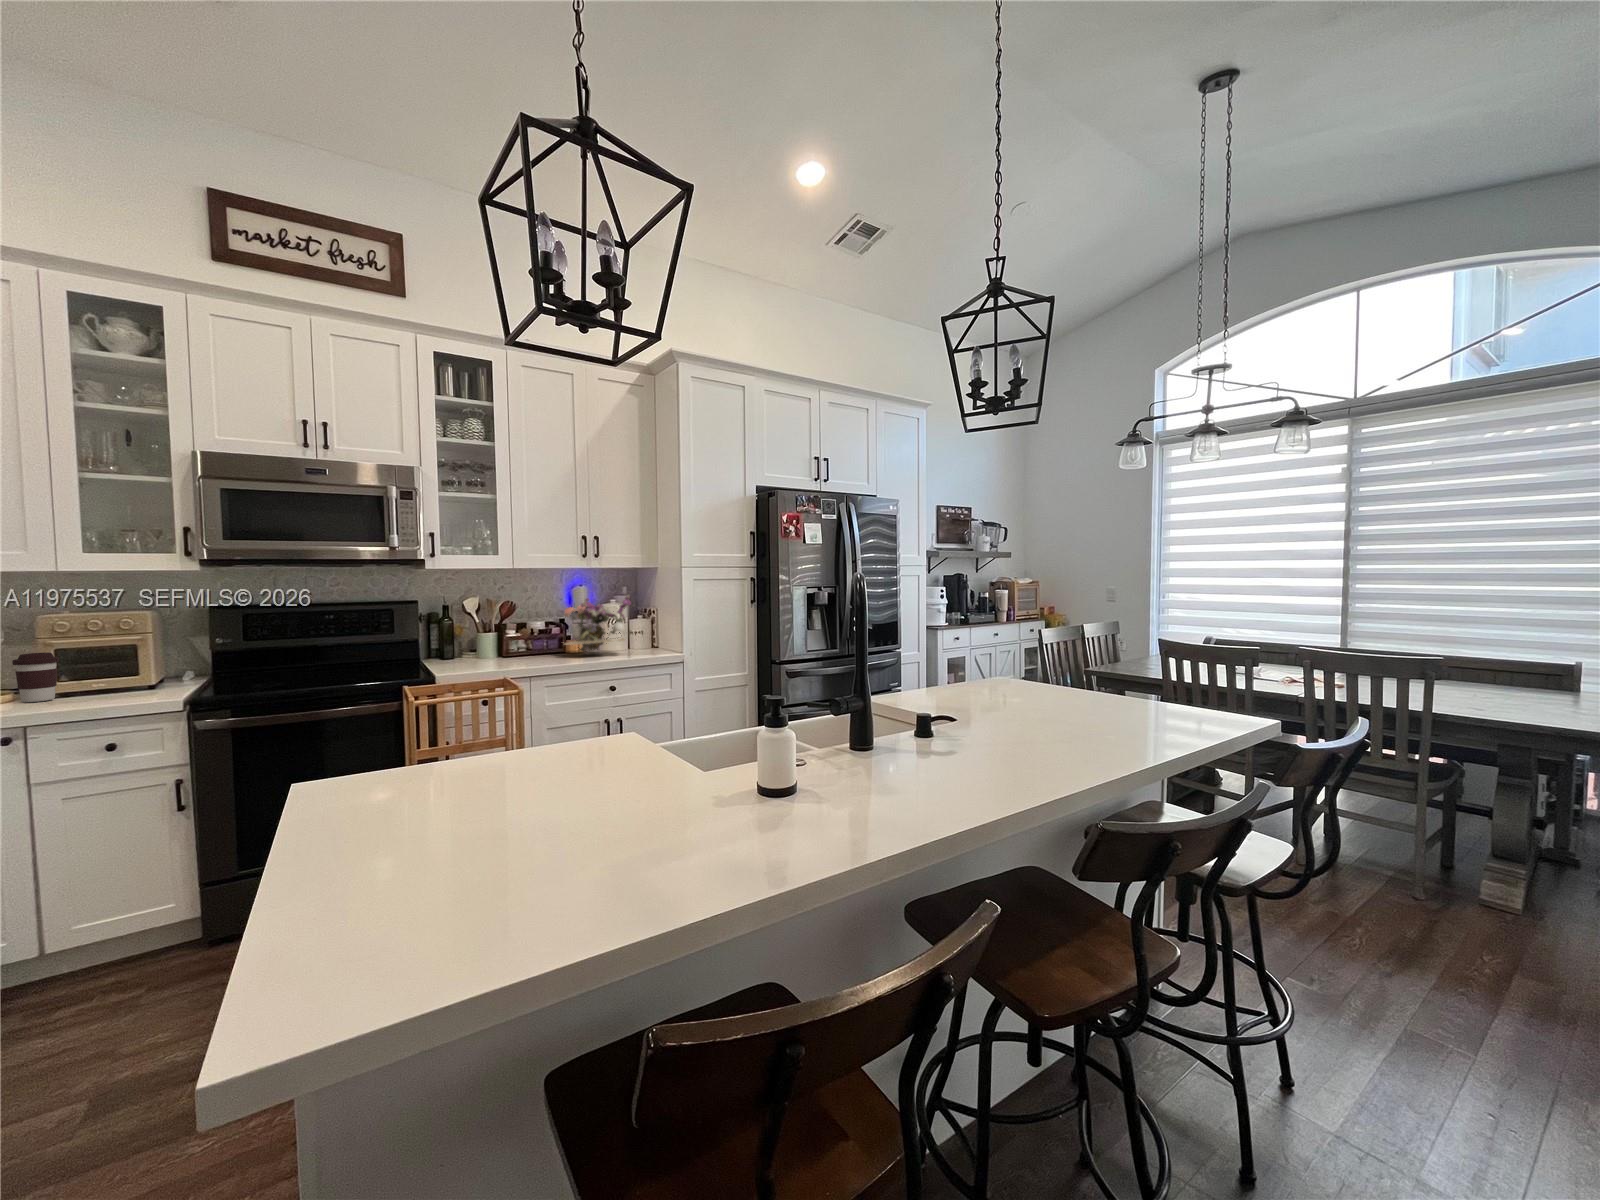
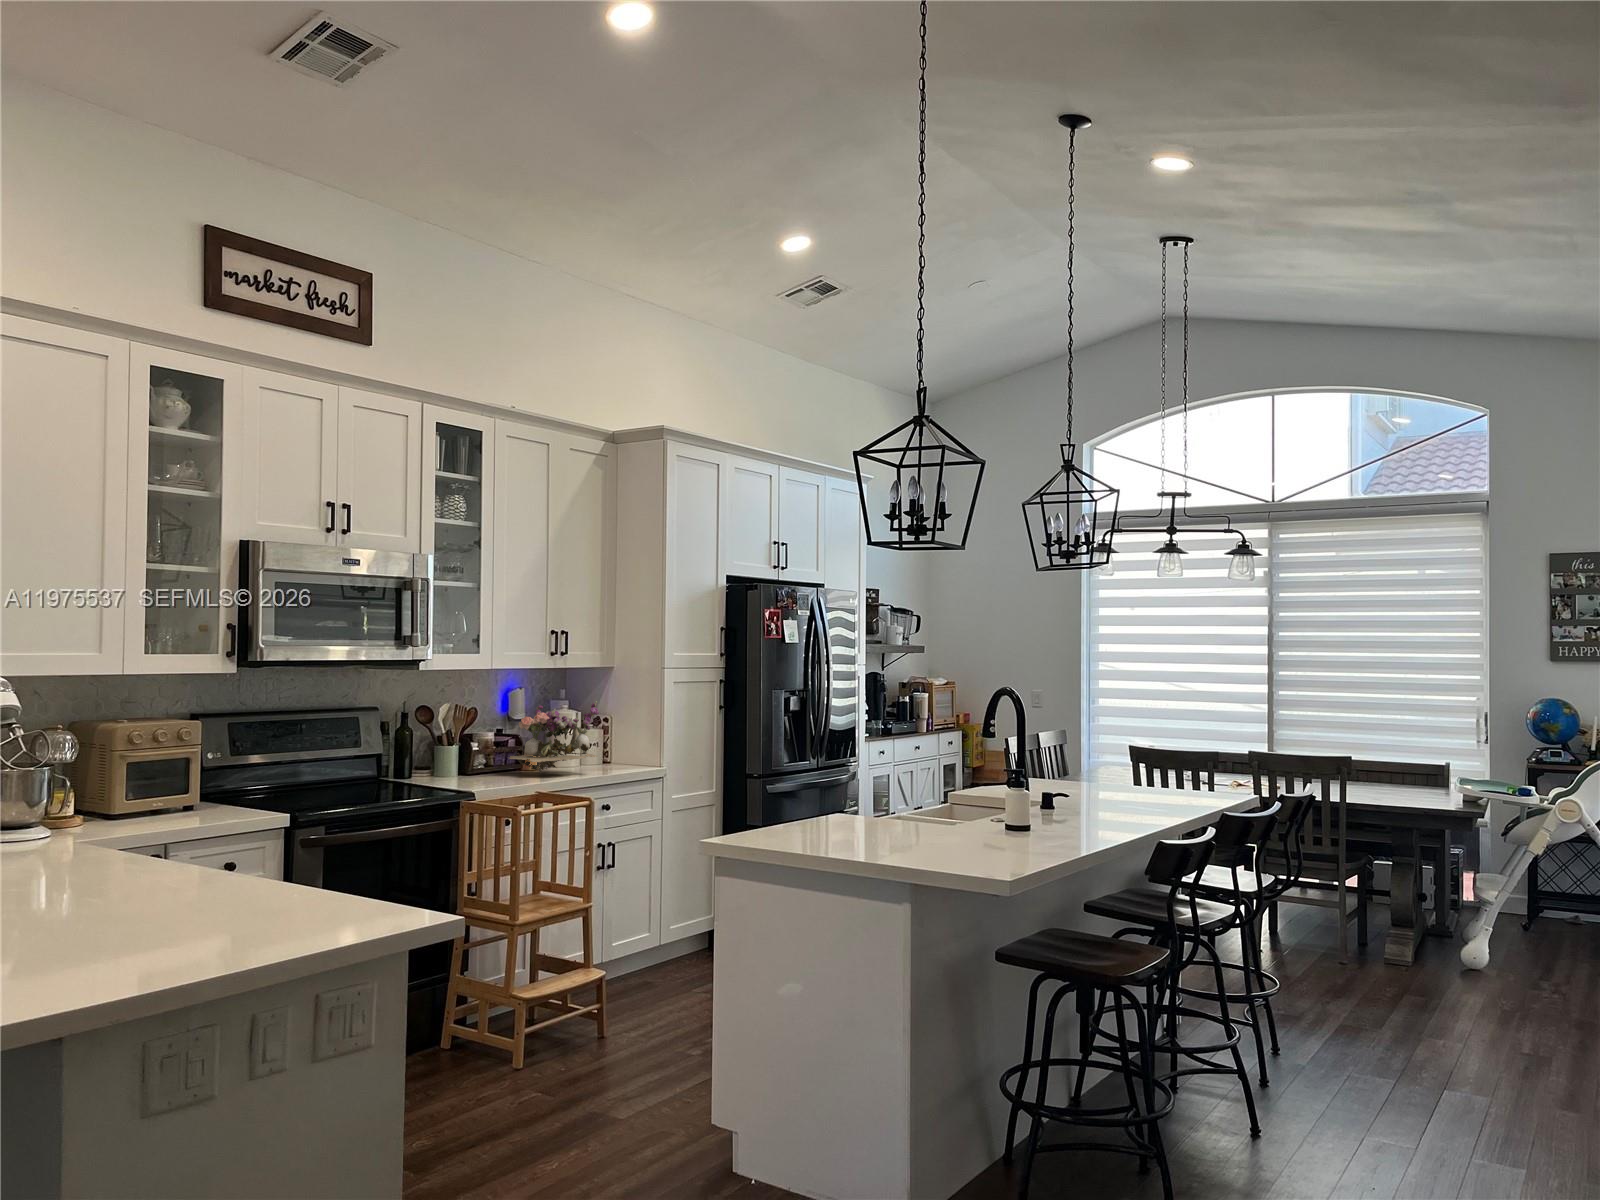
coffee cup: present [12,652,59,702] -> none [120,774,160,829]

